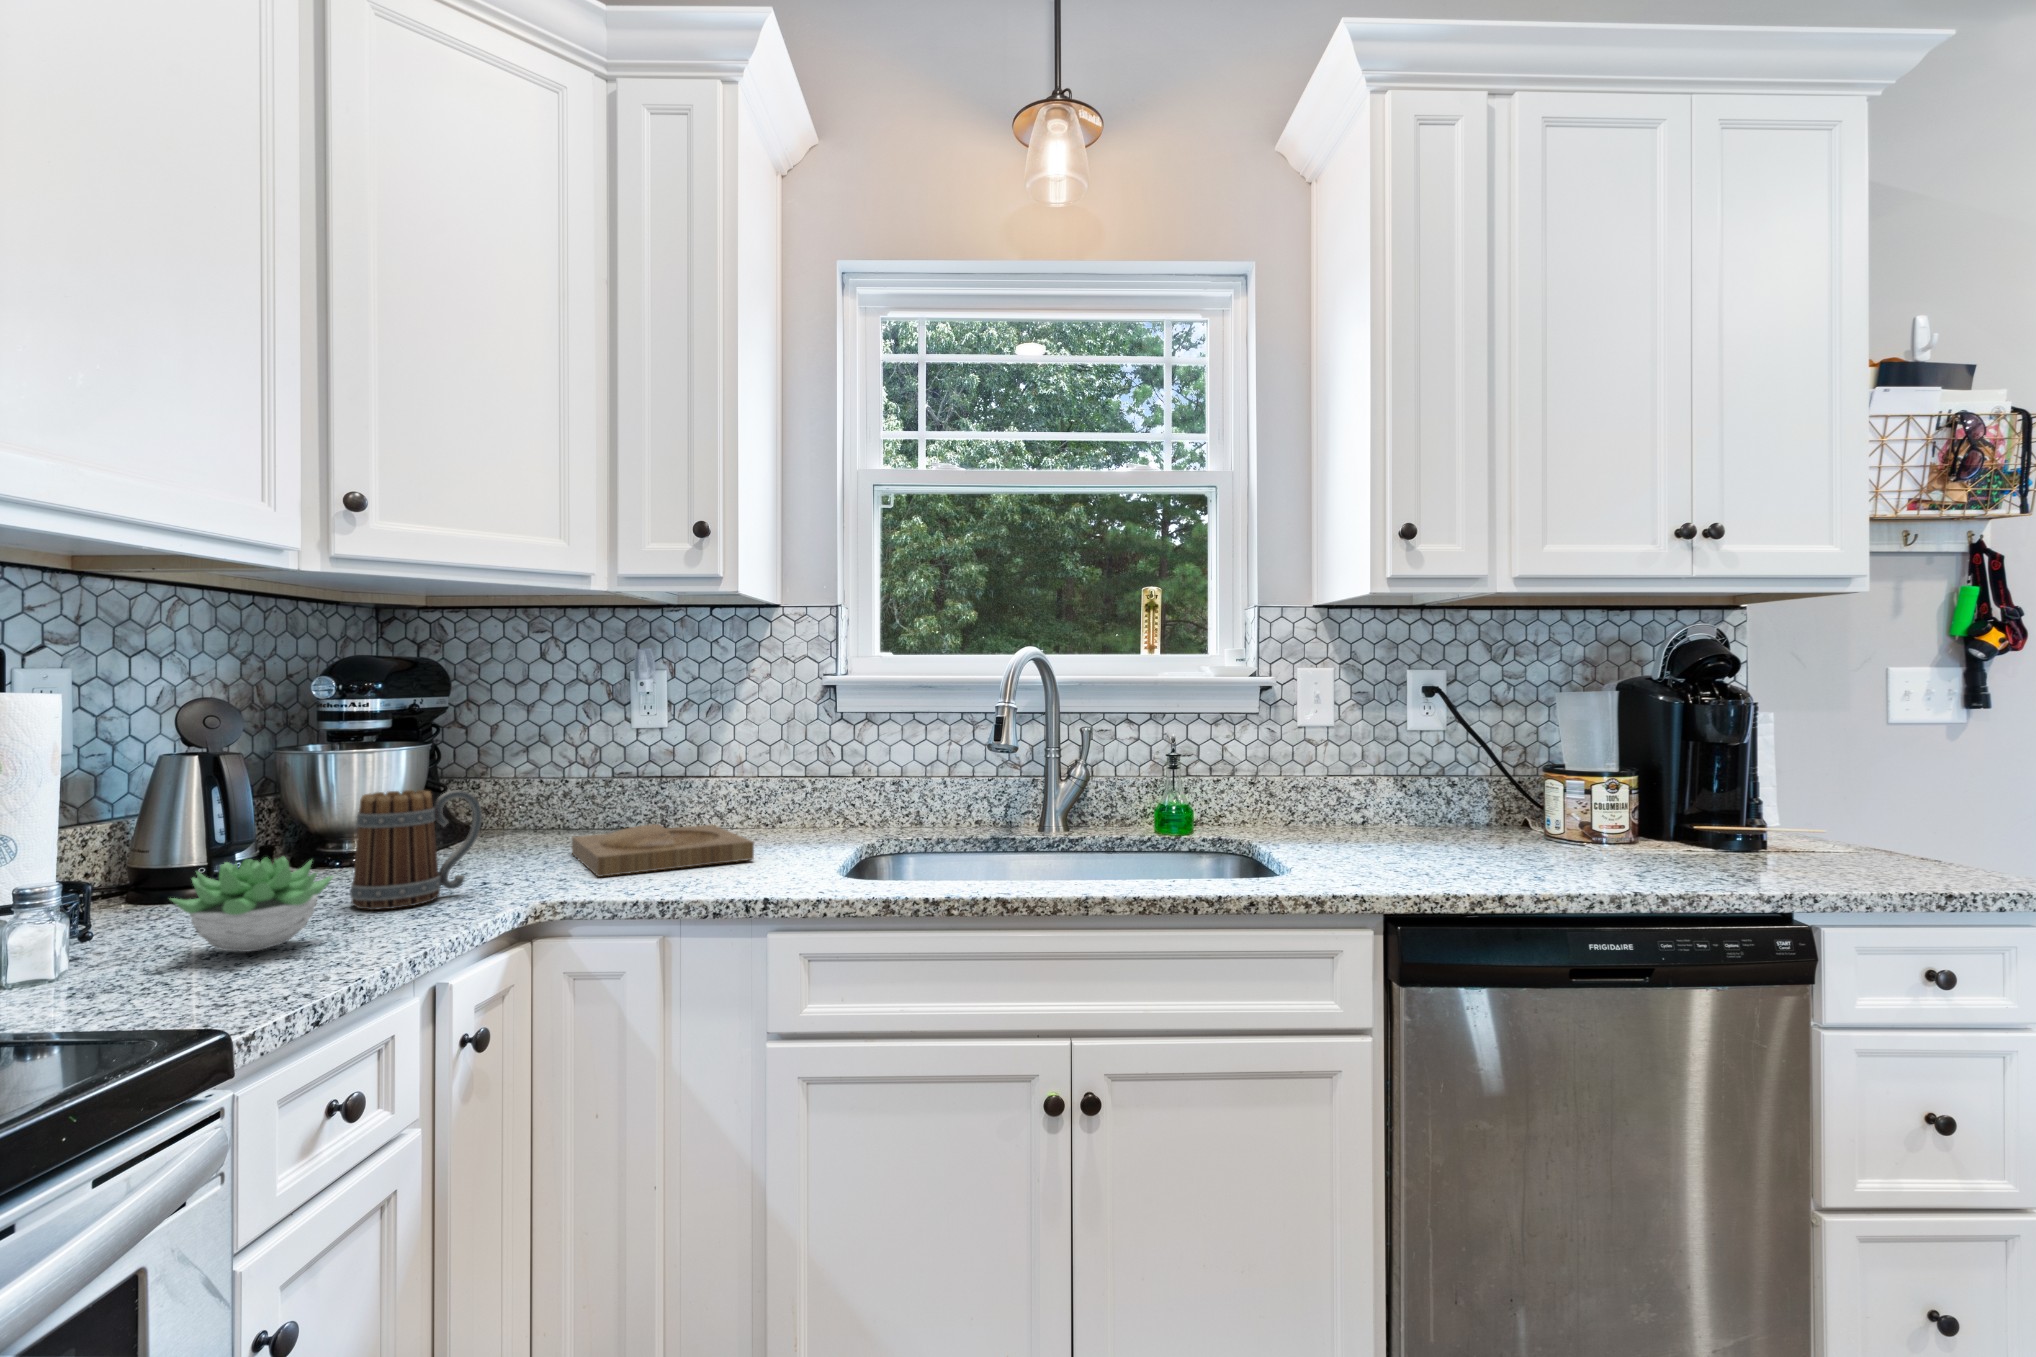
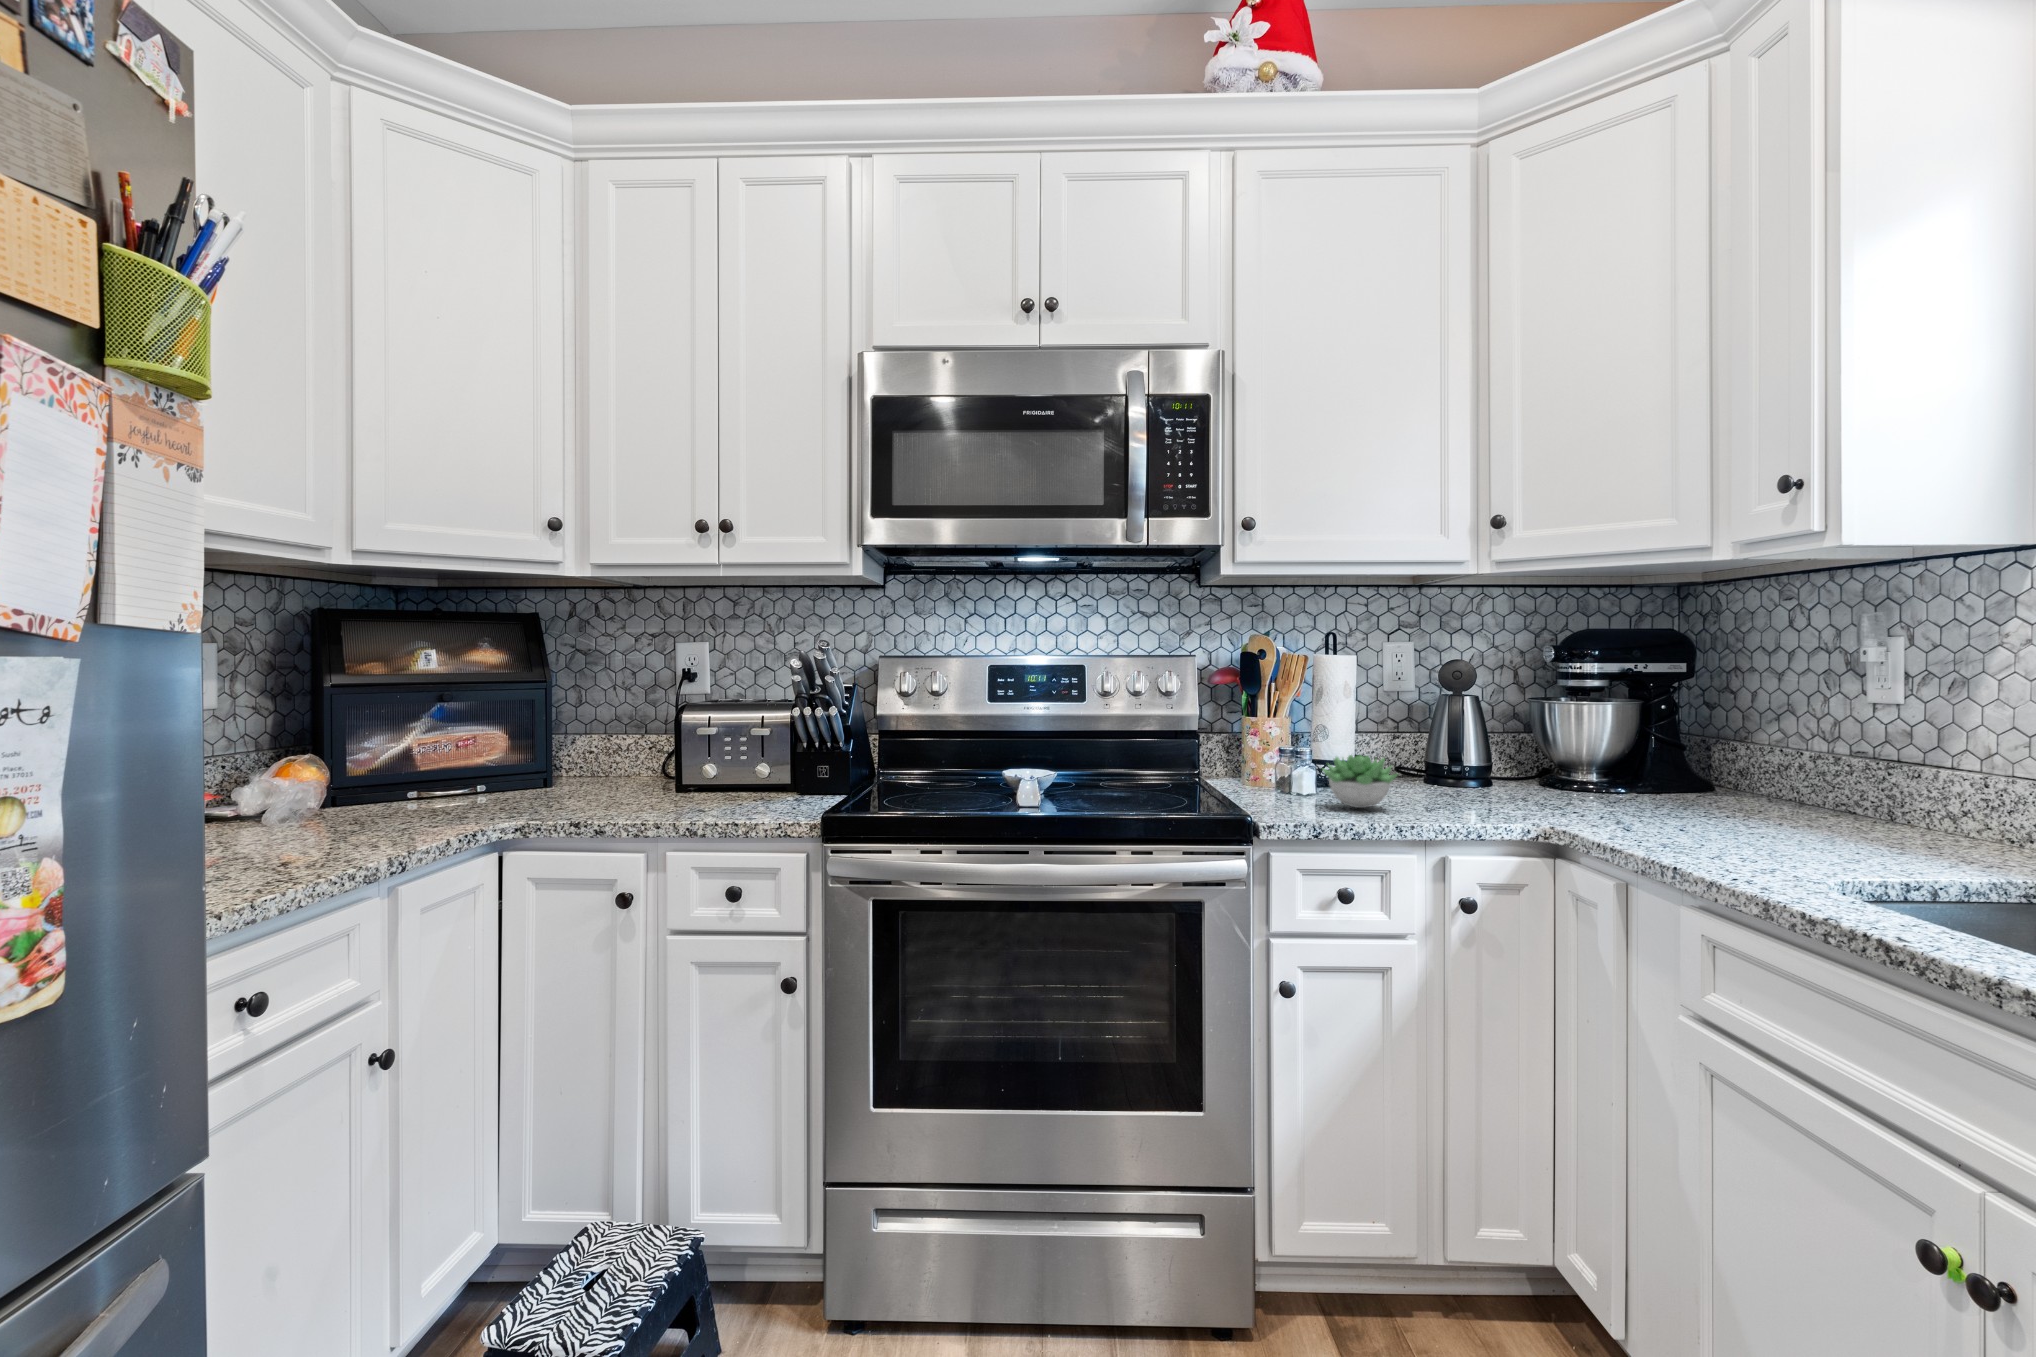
mug: present [350,790,482,910] -> none [1454,729,1542,812]
tray: present [572,824,754,877] -> none [1638,799,1878,853]

